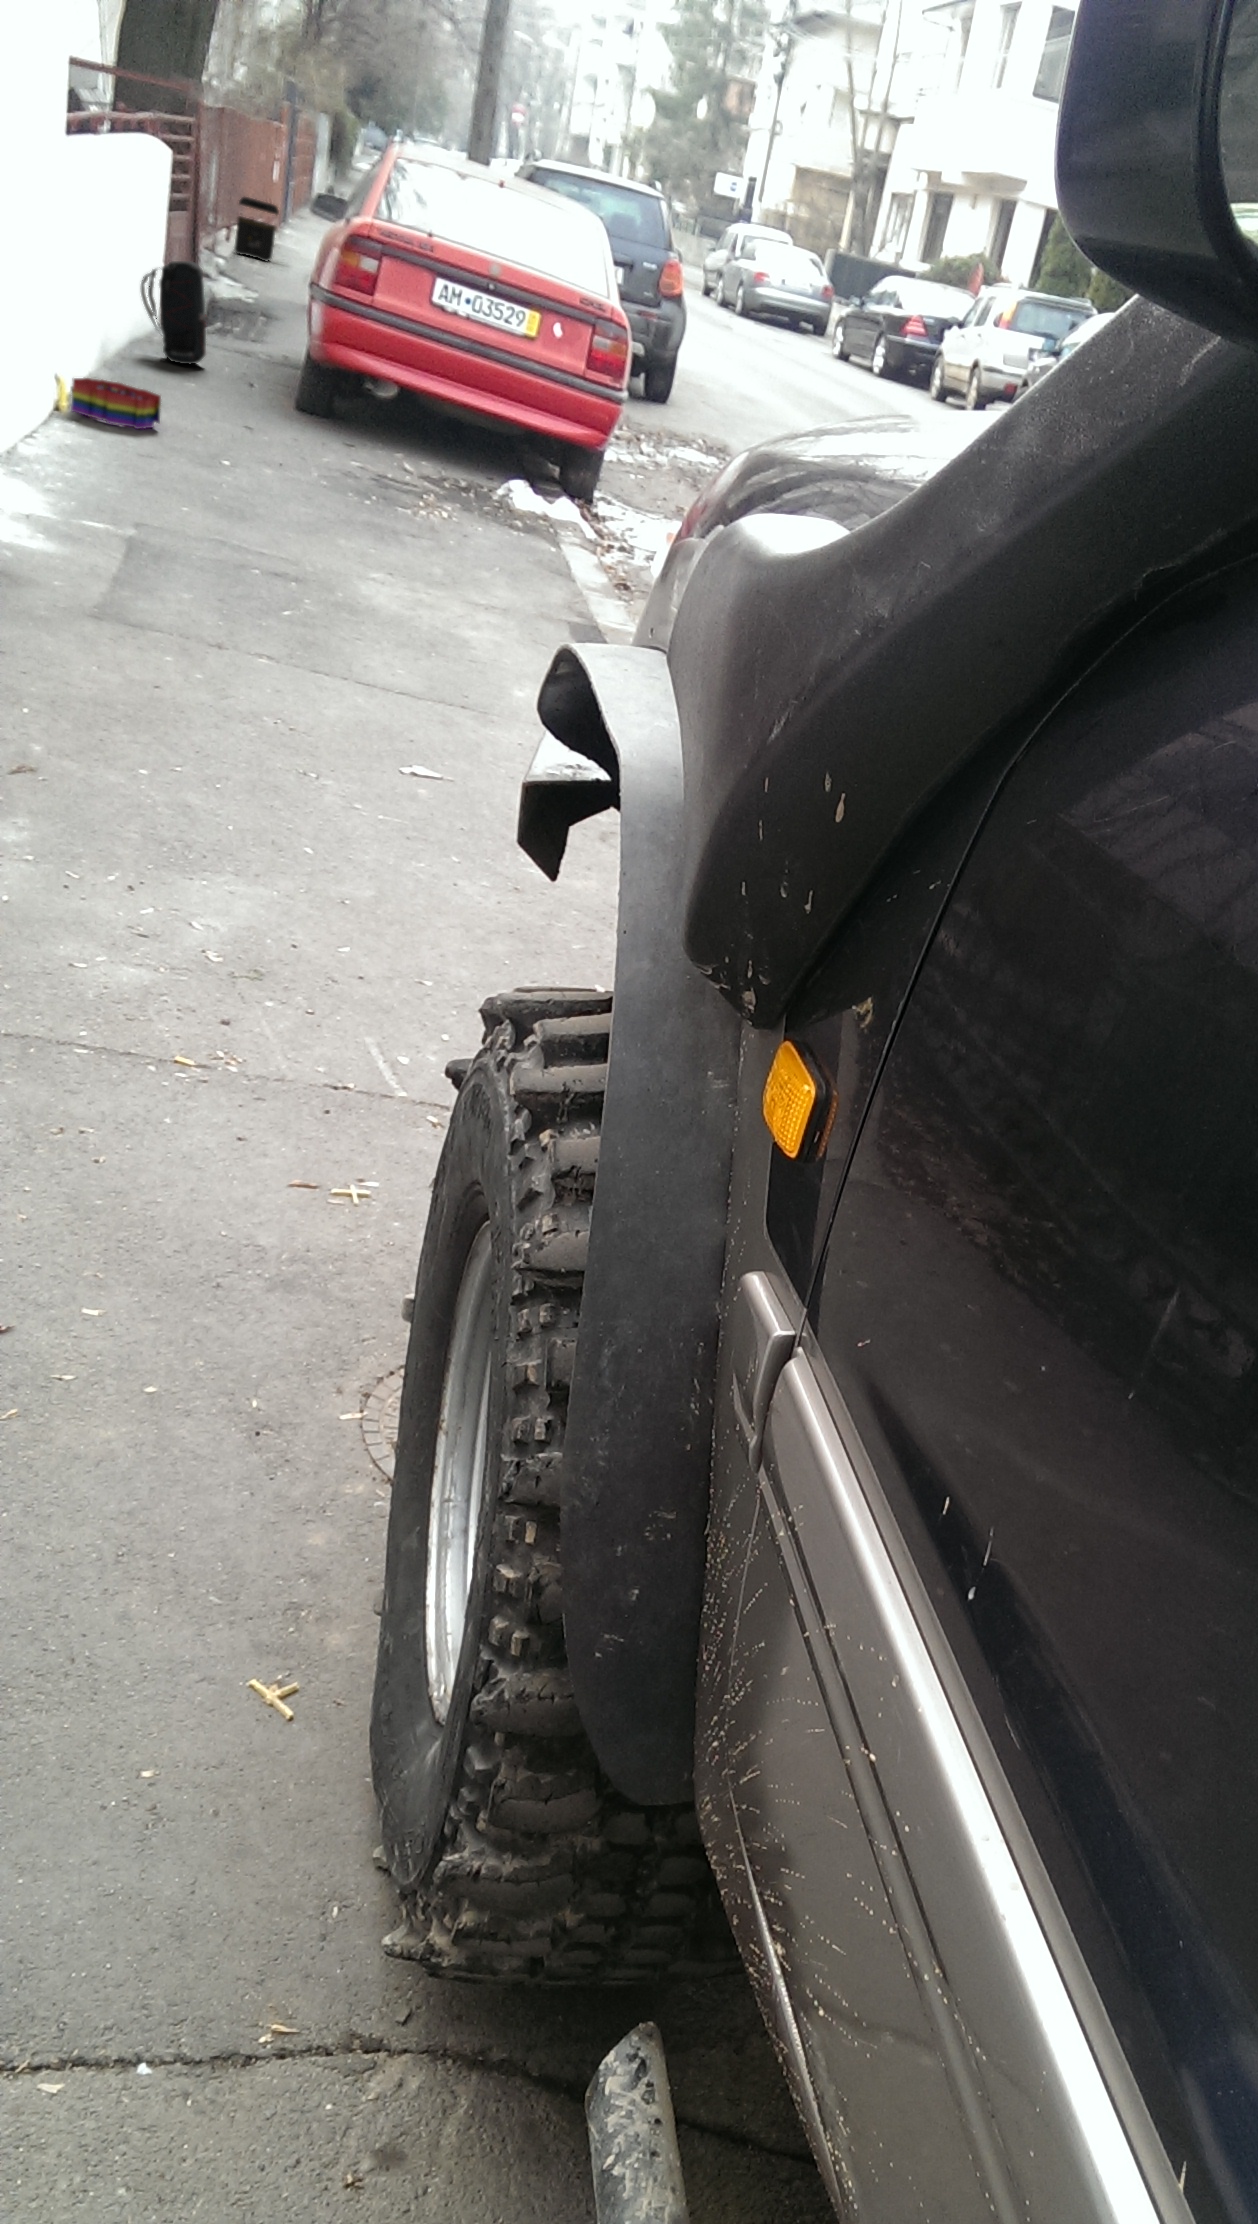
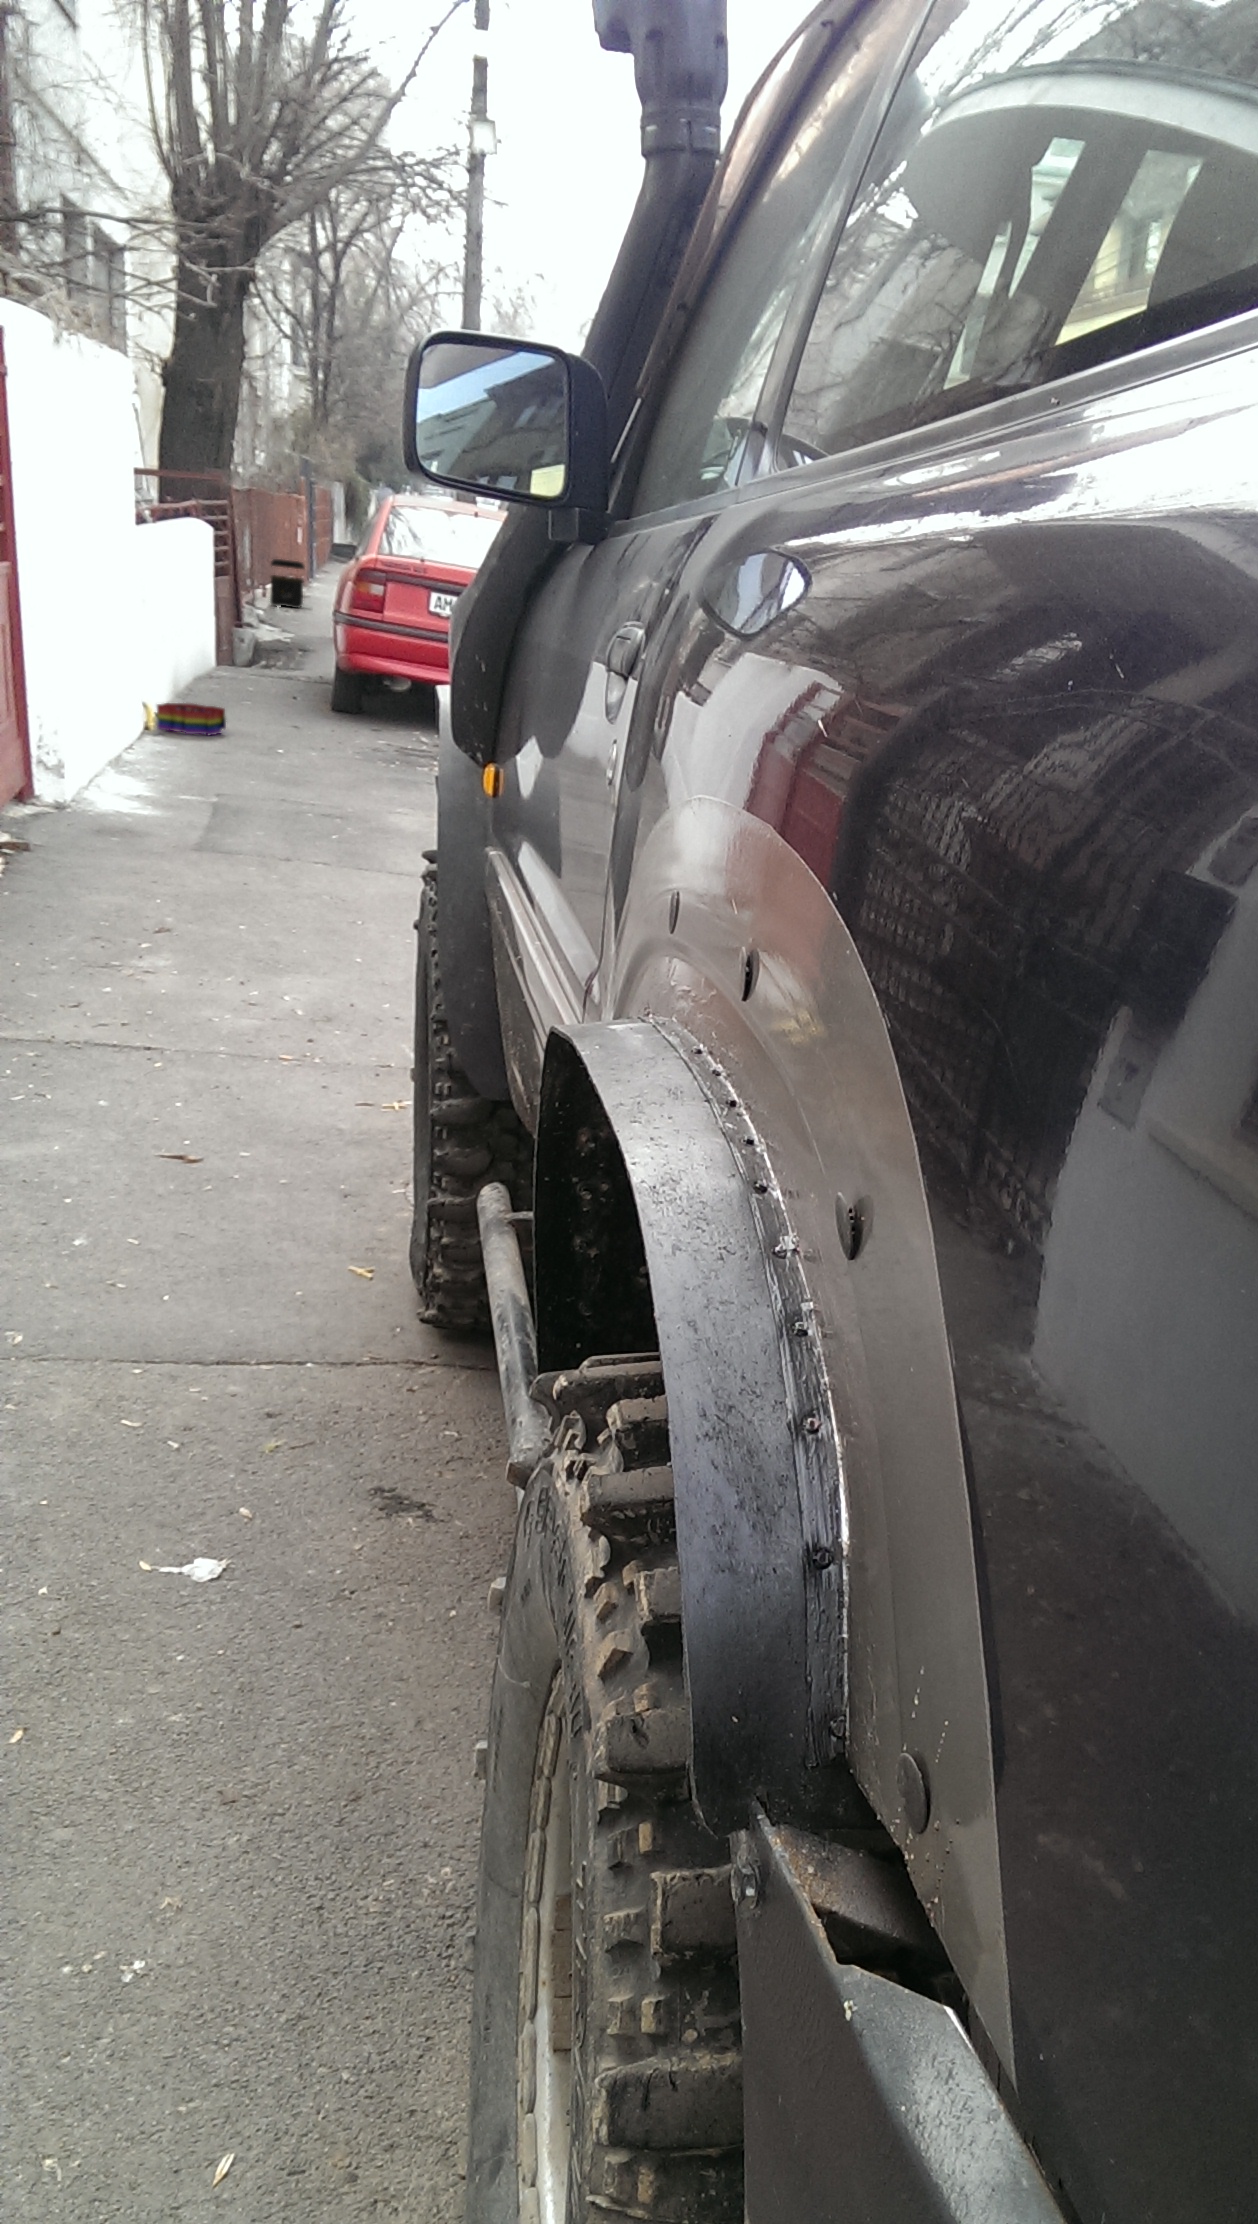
backpack: present [141,261,206,364] -> none [200,609,256,688]

